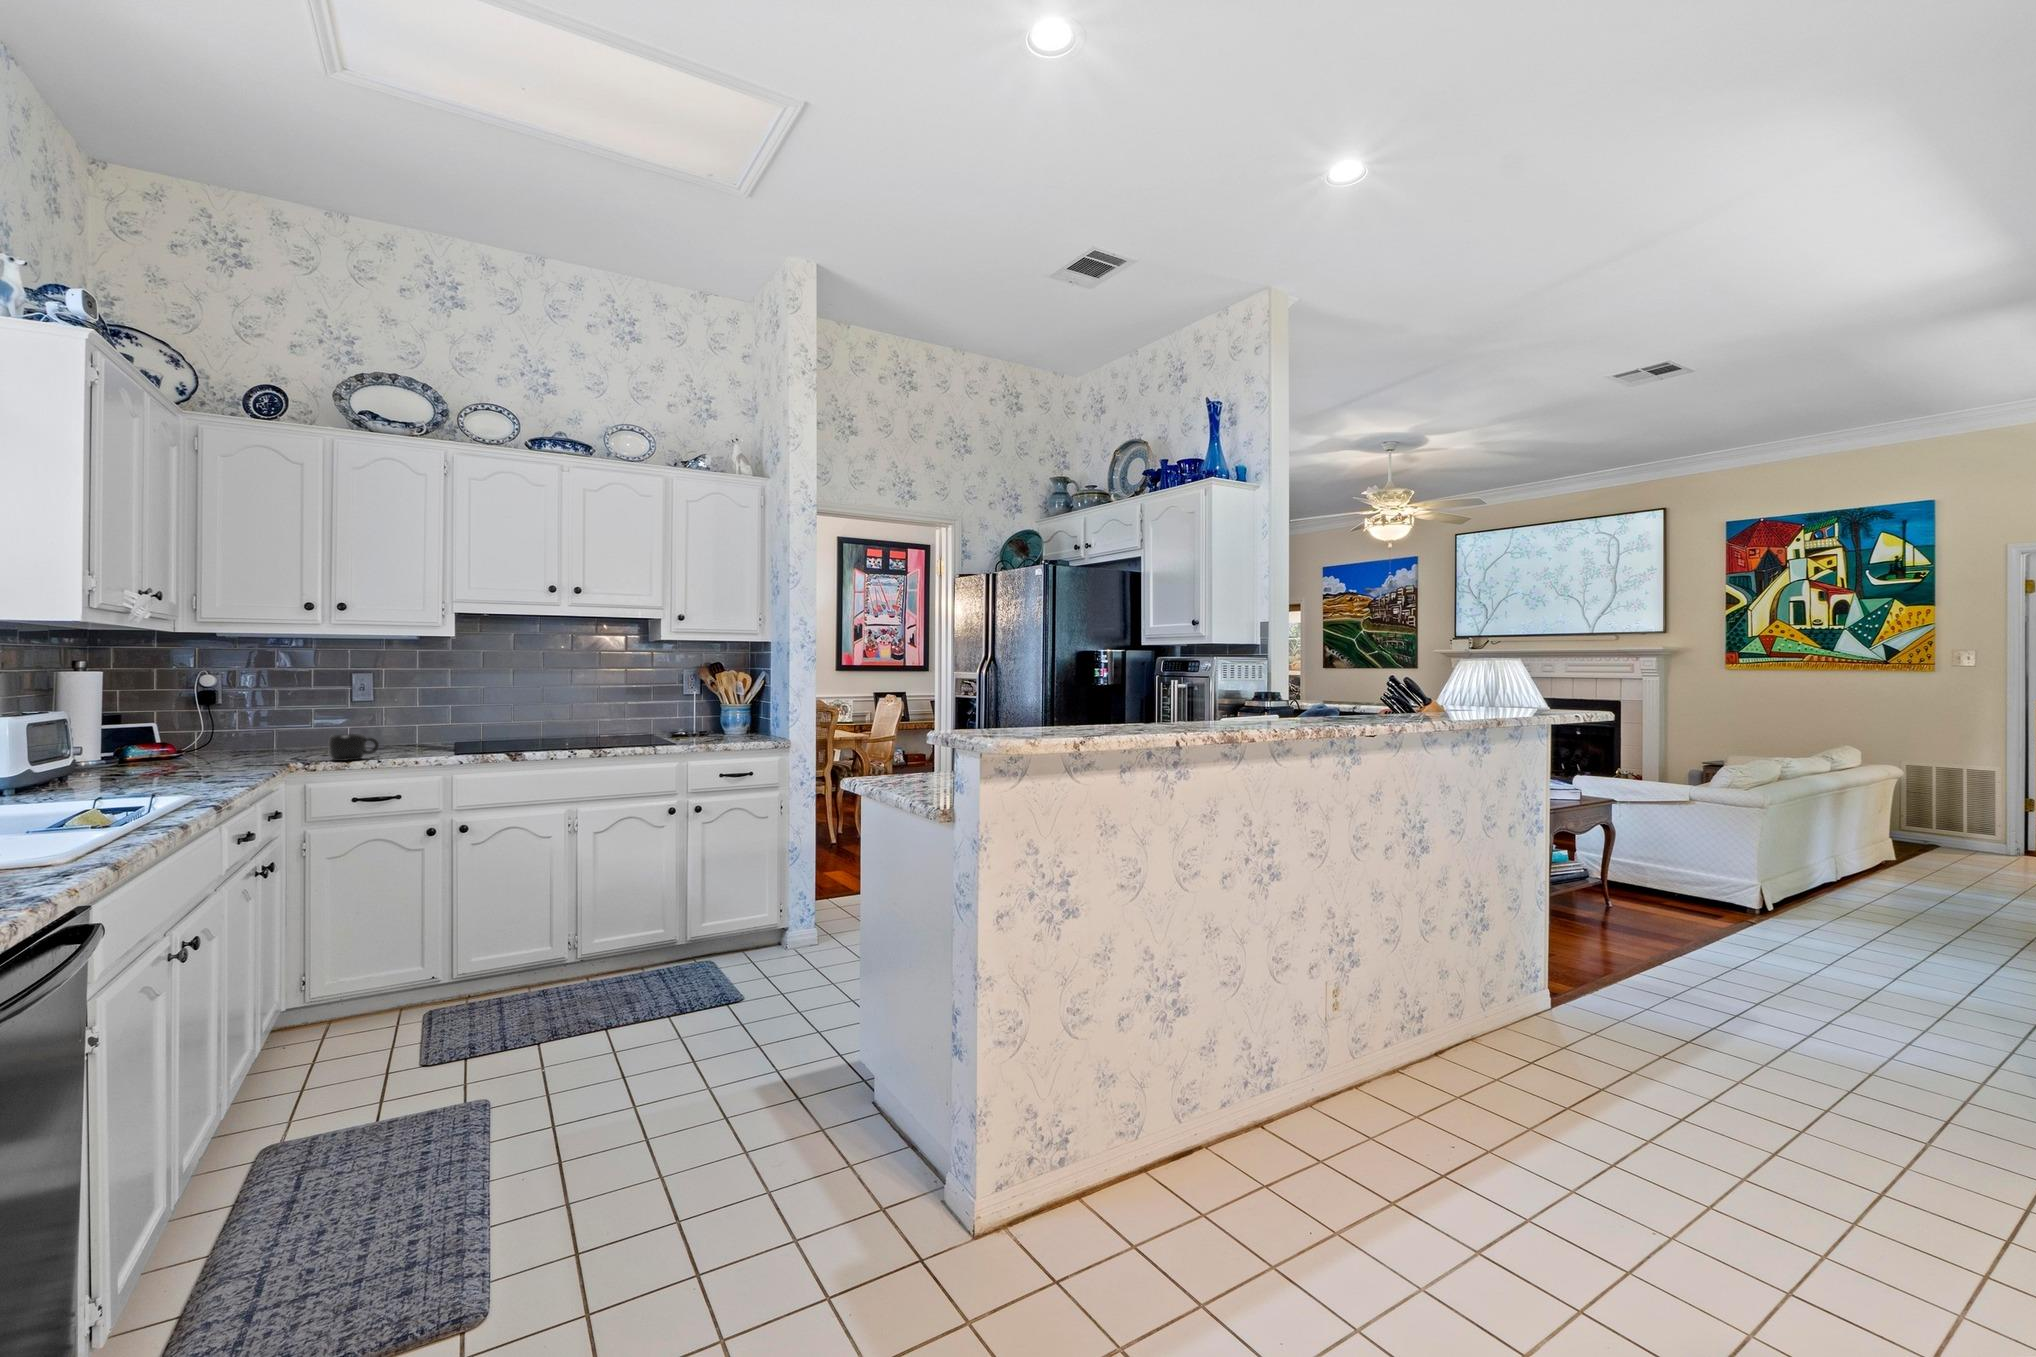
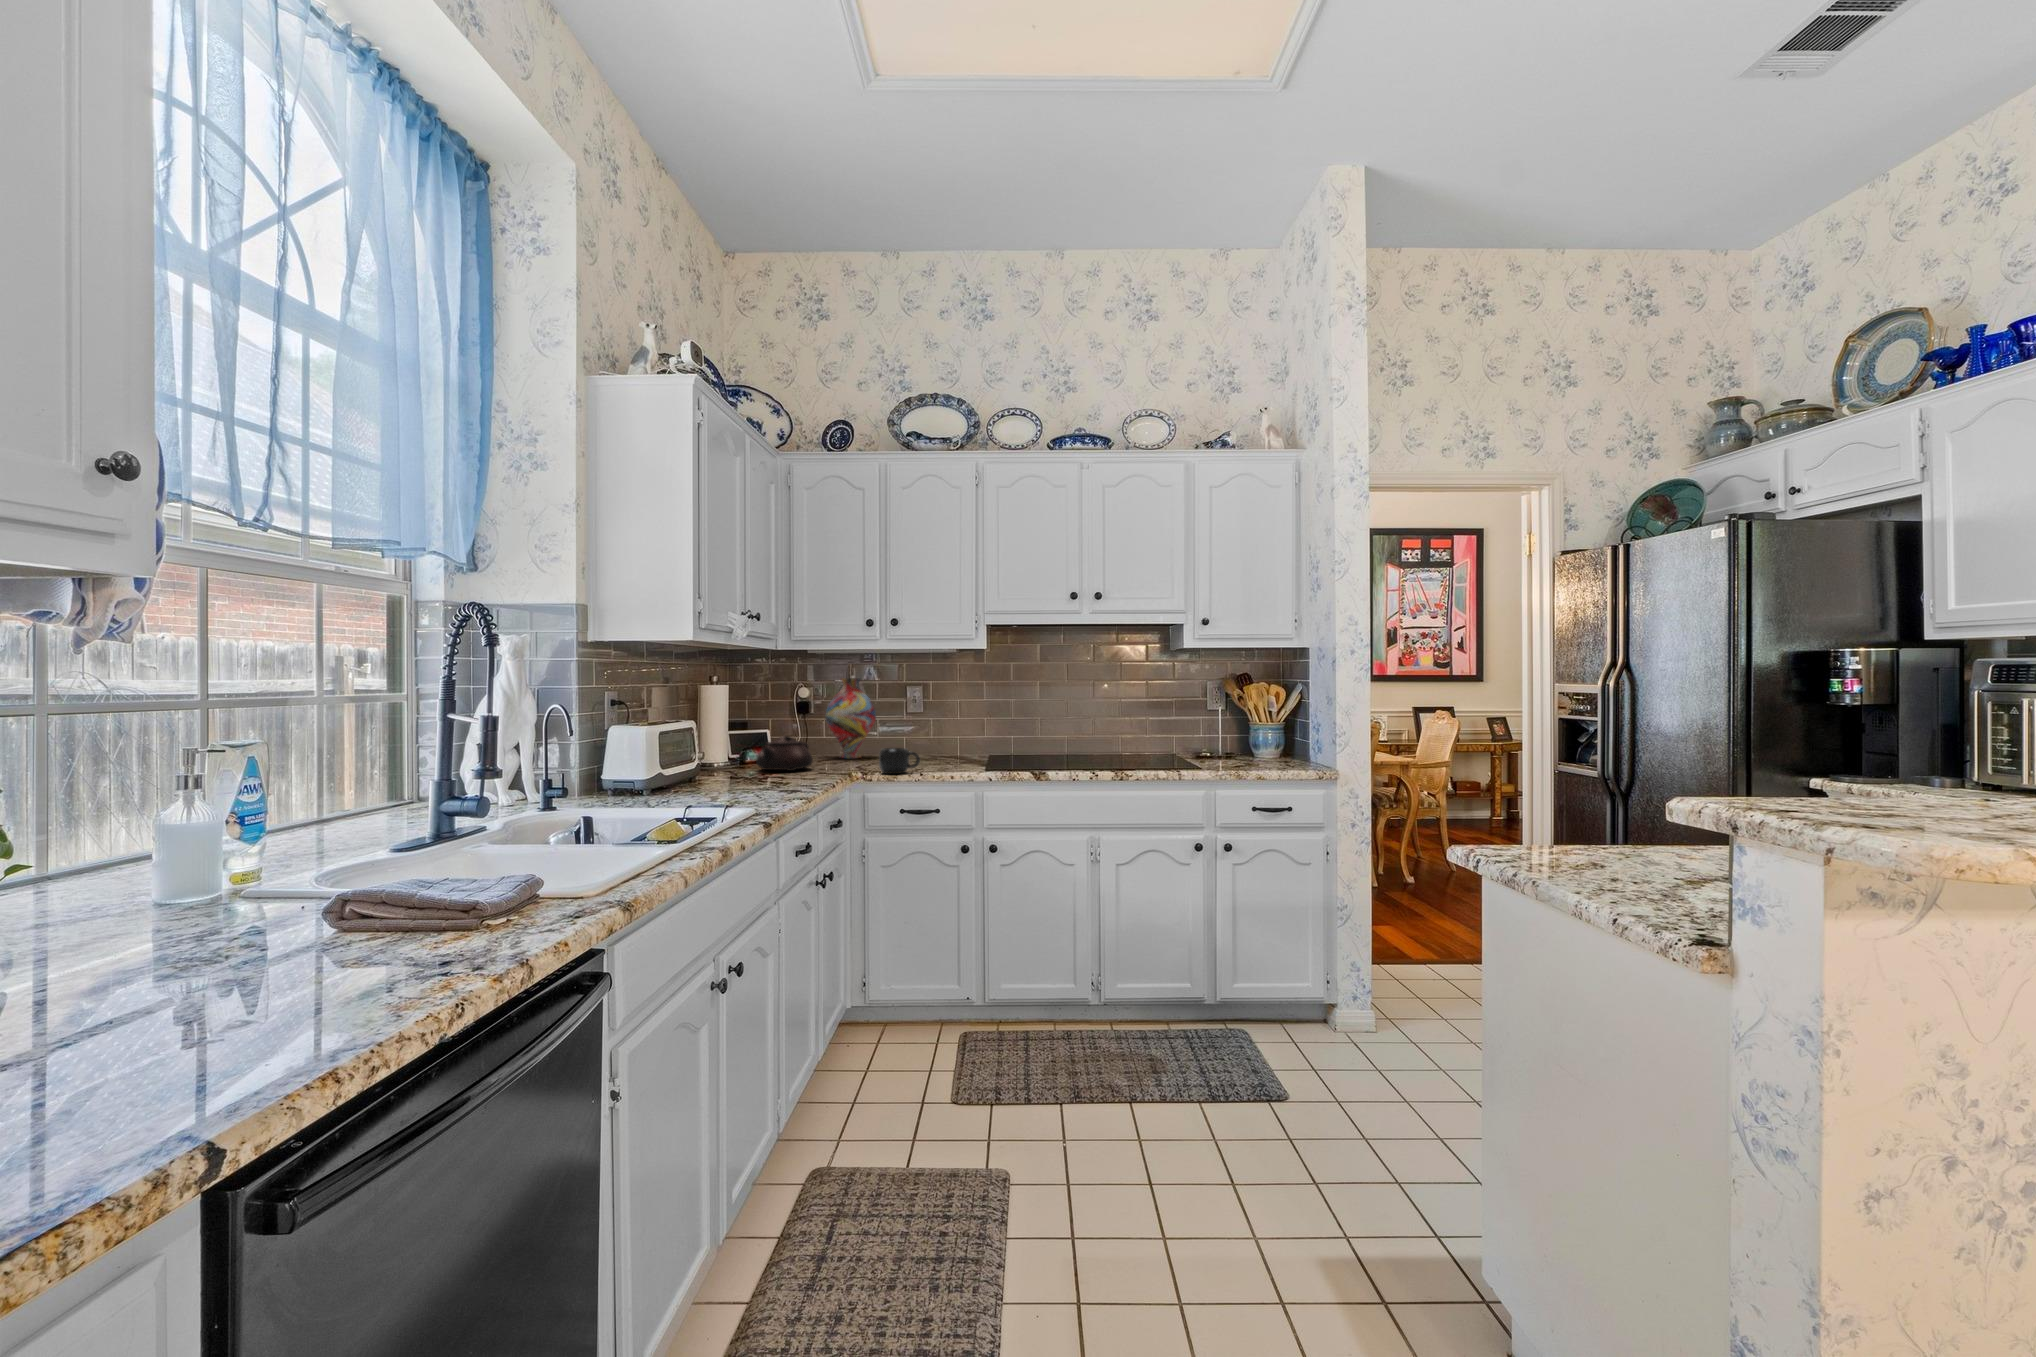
vase: none [248,664,317,749] -> present [826,678,876,758]
teapot: none [158,725,238,763] -> present [756,736,813,771]

